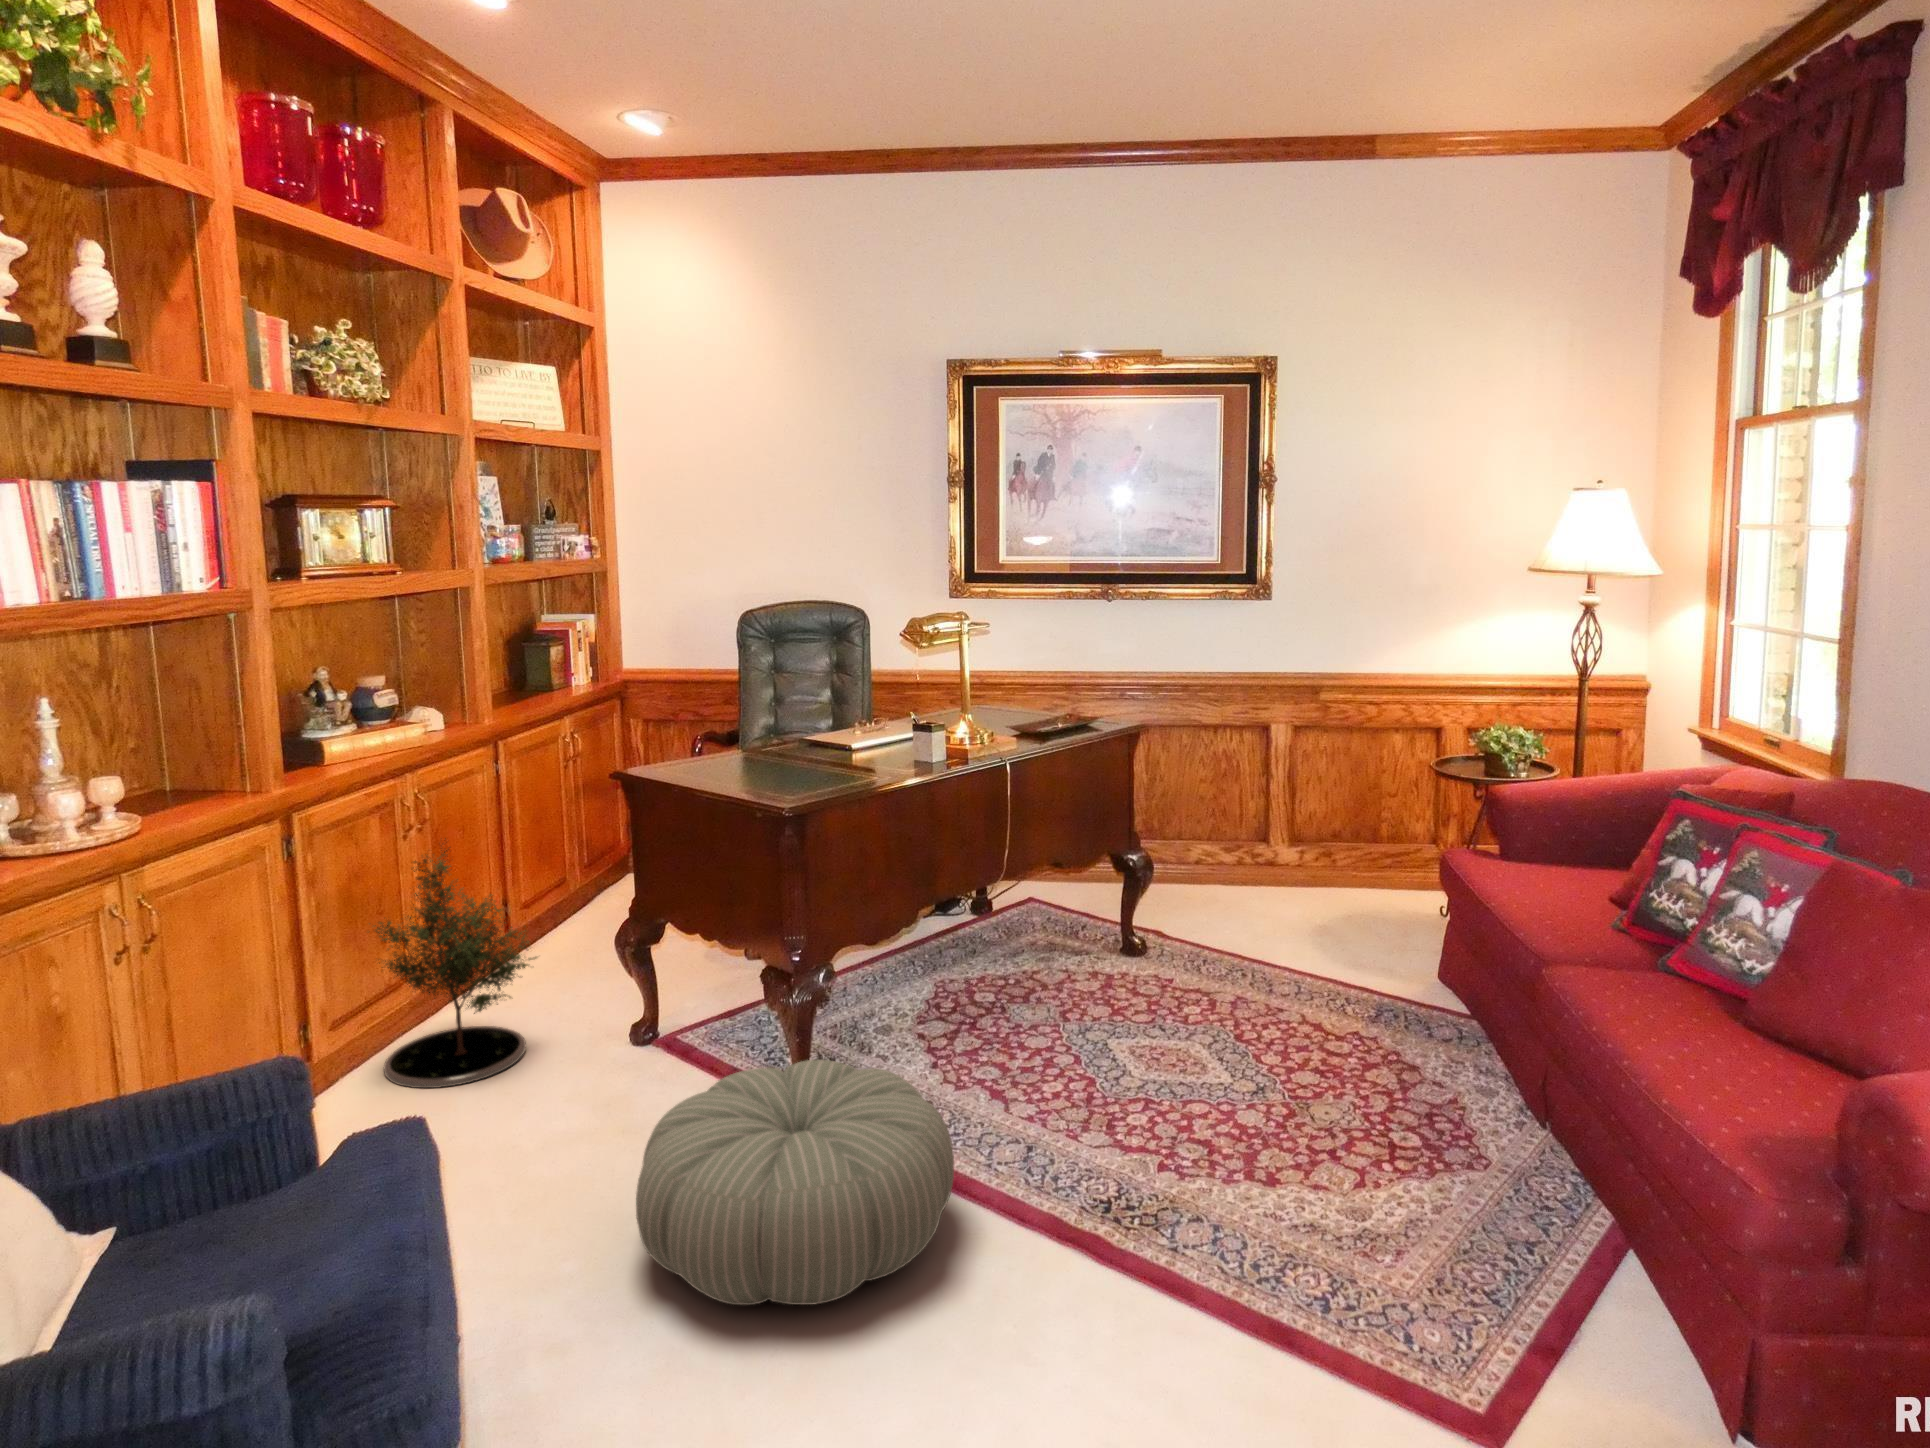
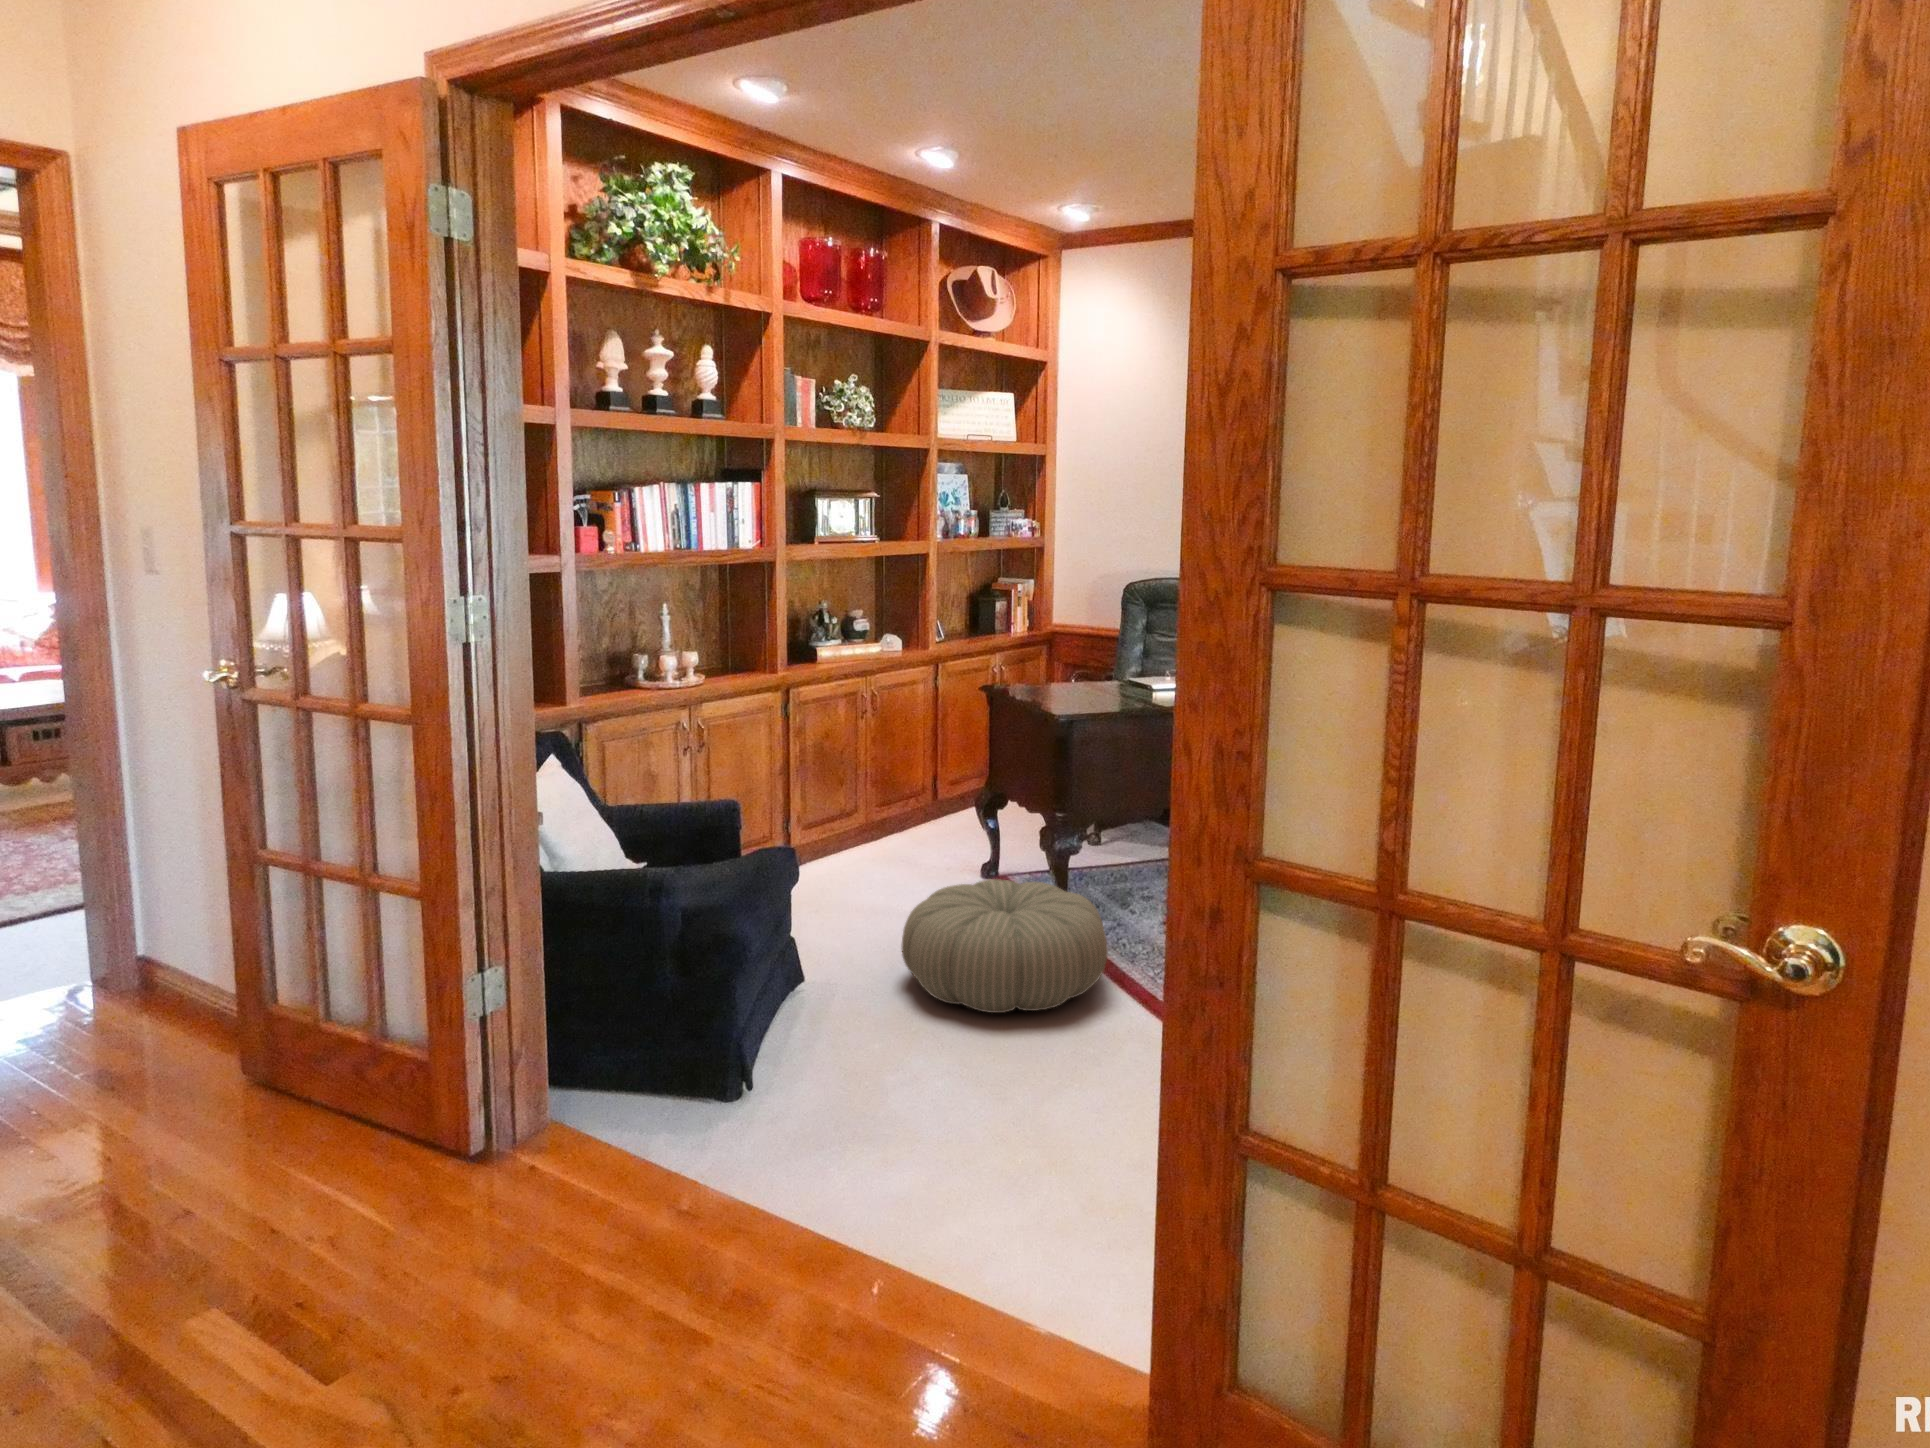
potted tree: present [375,838,537,1088] -> none [827,715,926,877]

